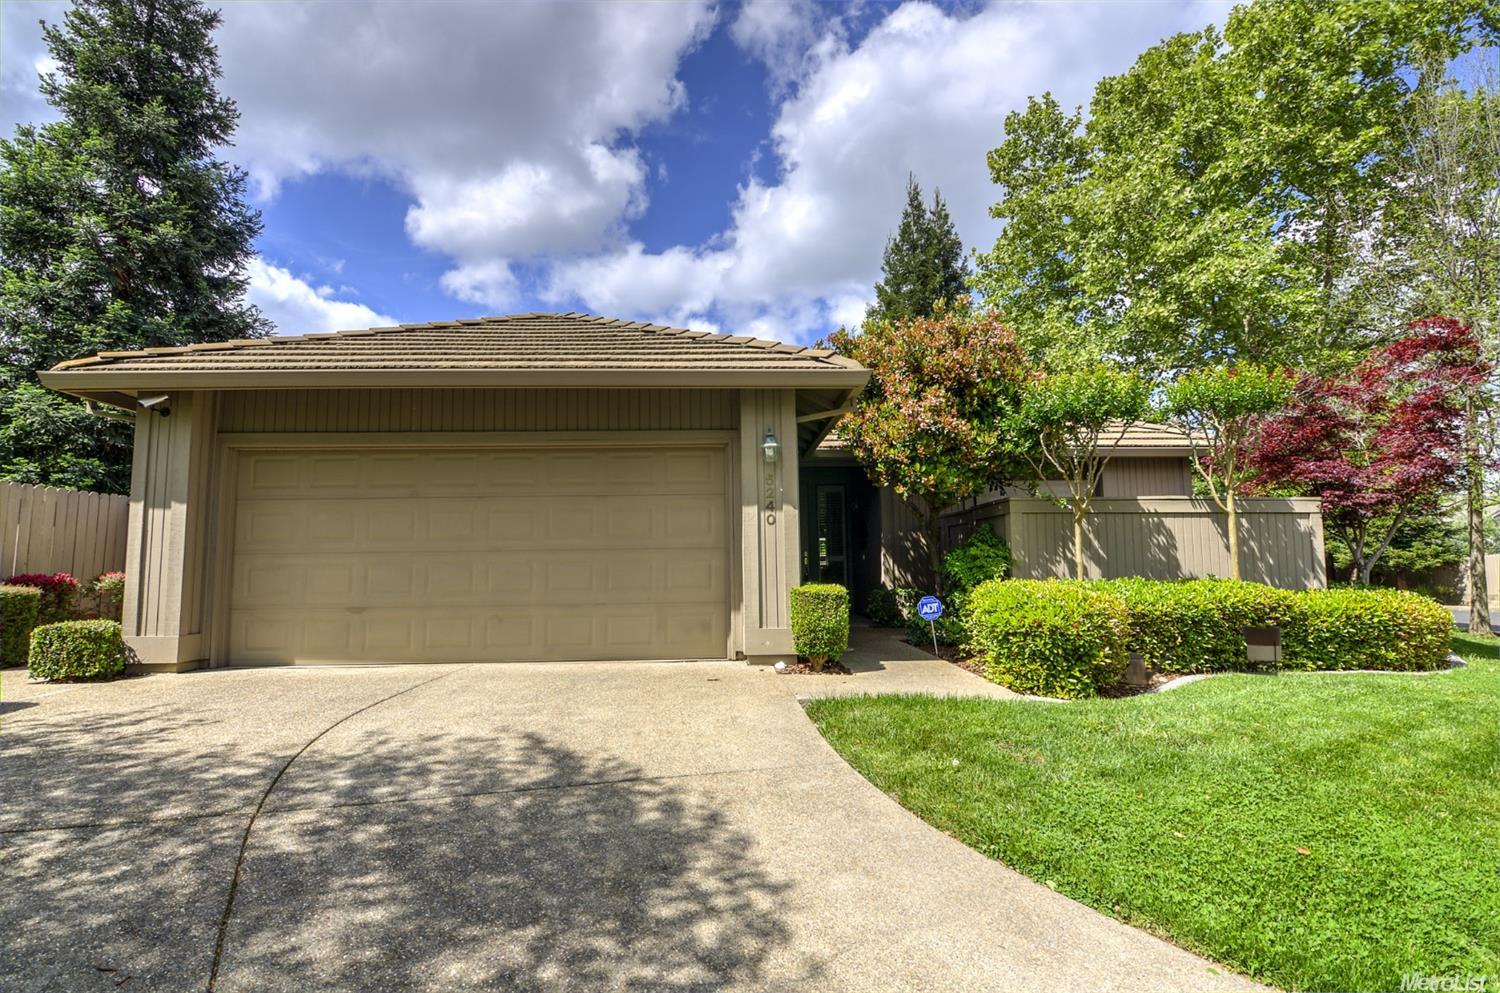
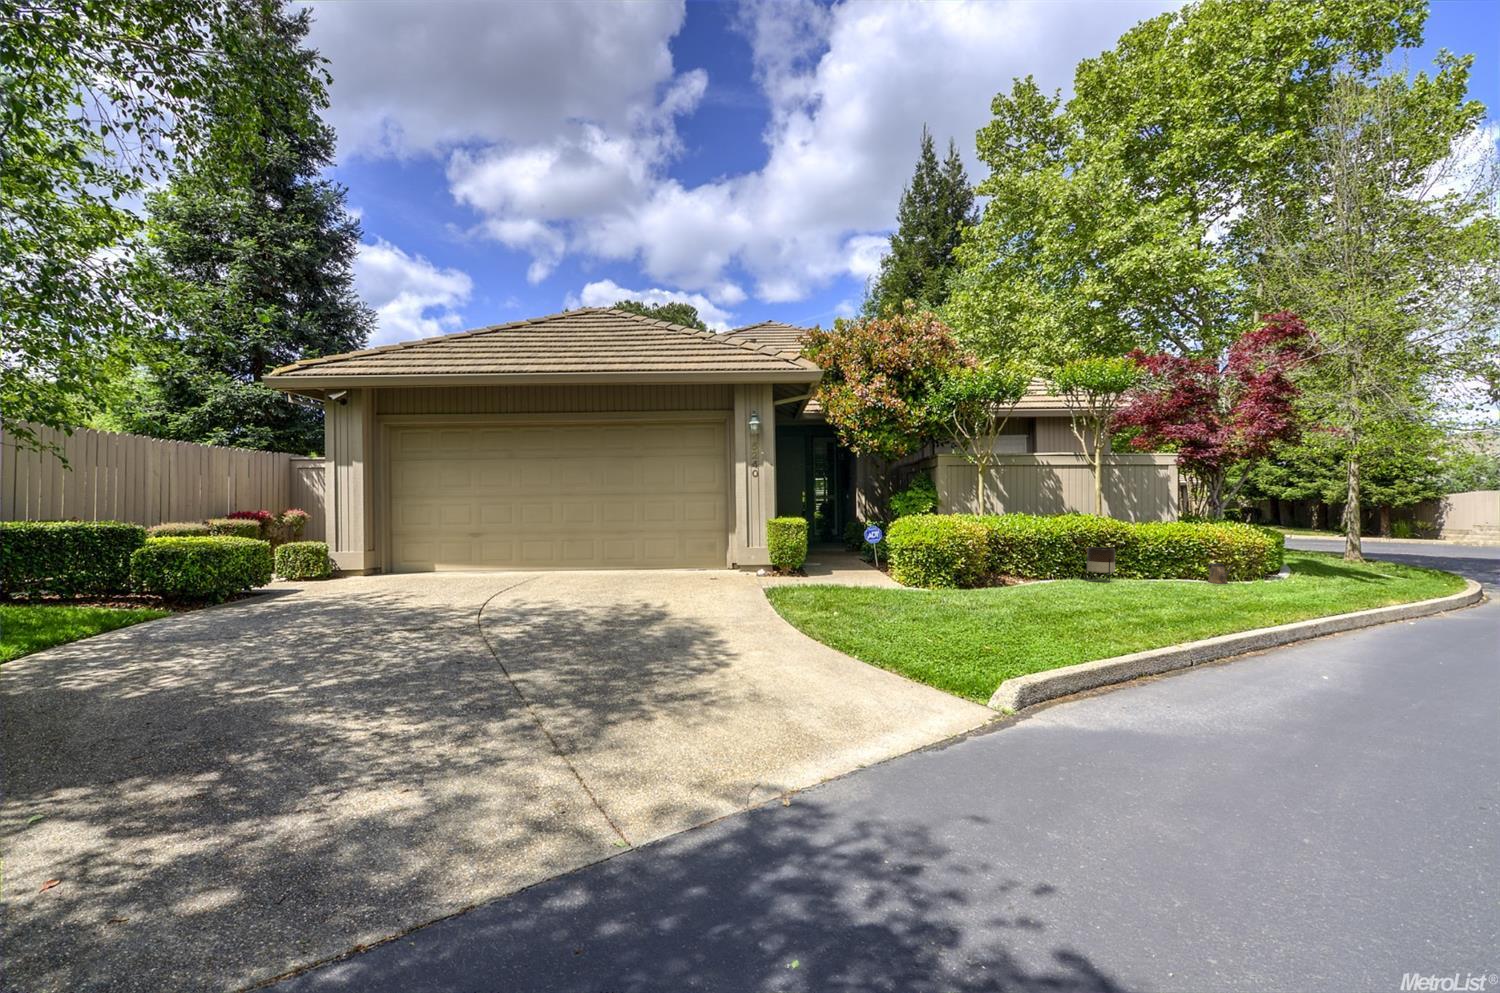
watering can: present [1123,653,1174,685] -> present [1208,563,1234,584]

